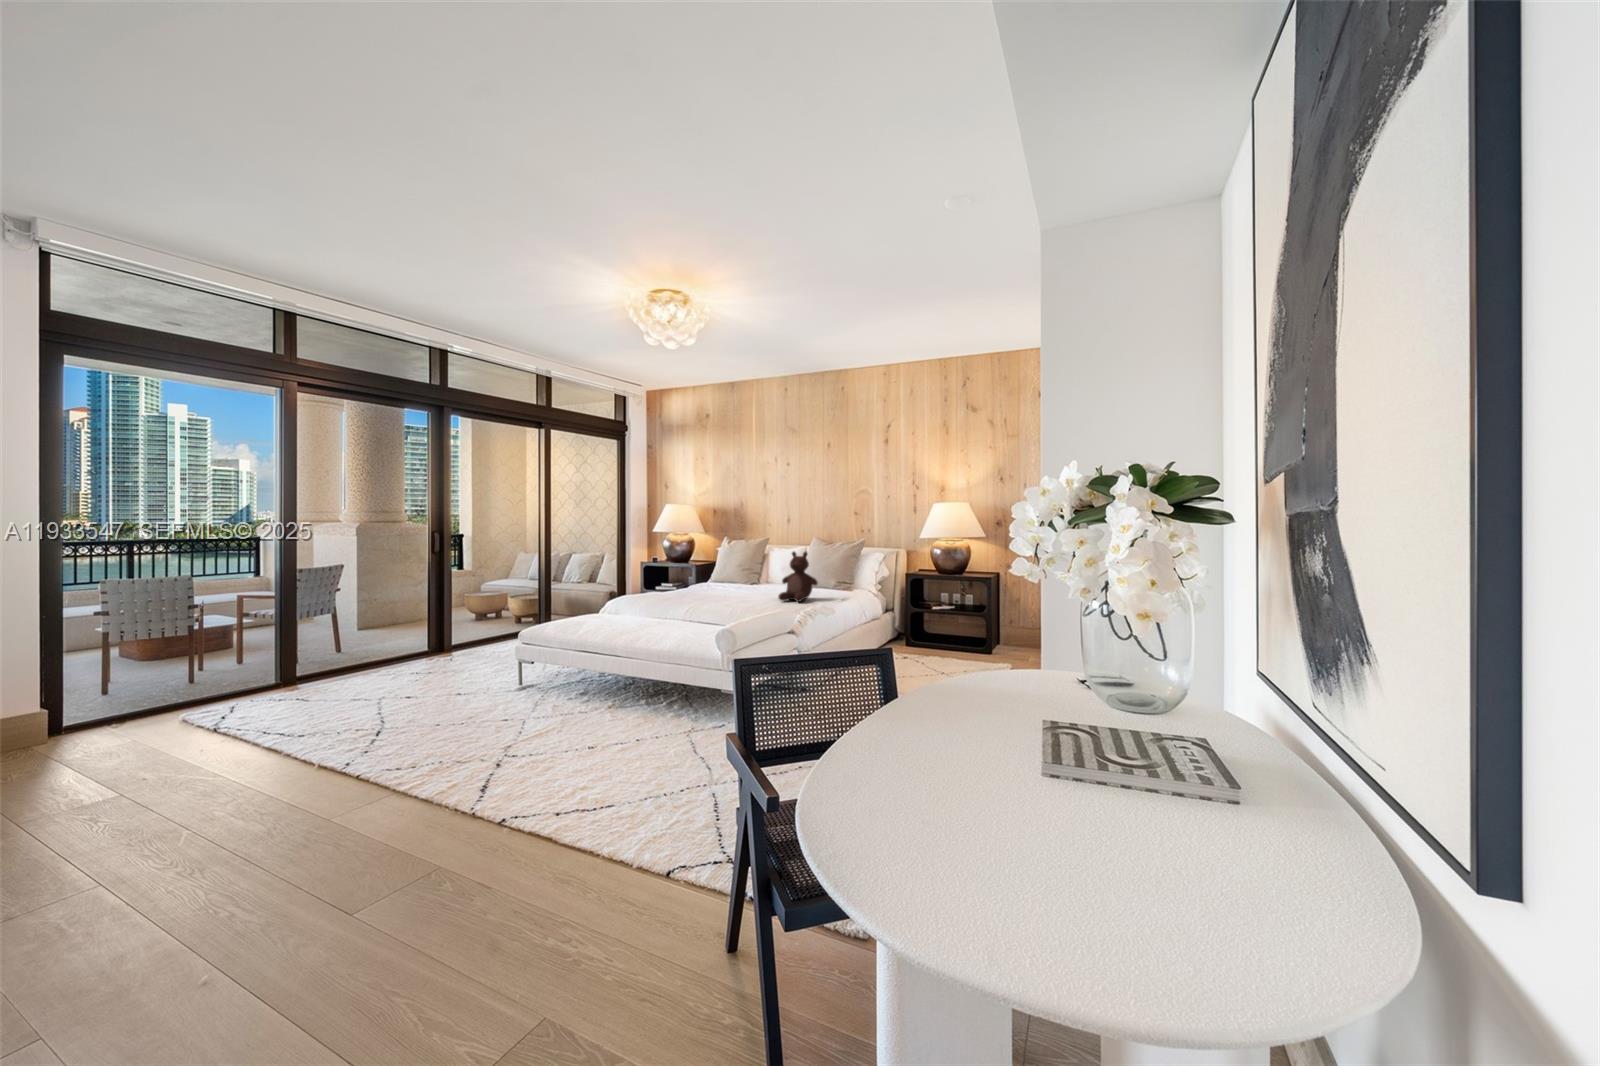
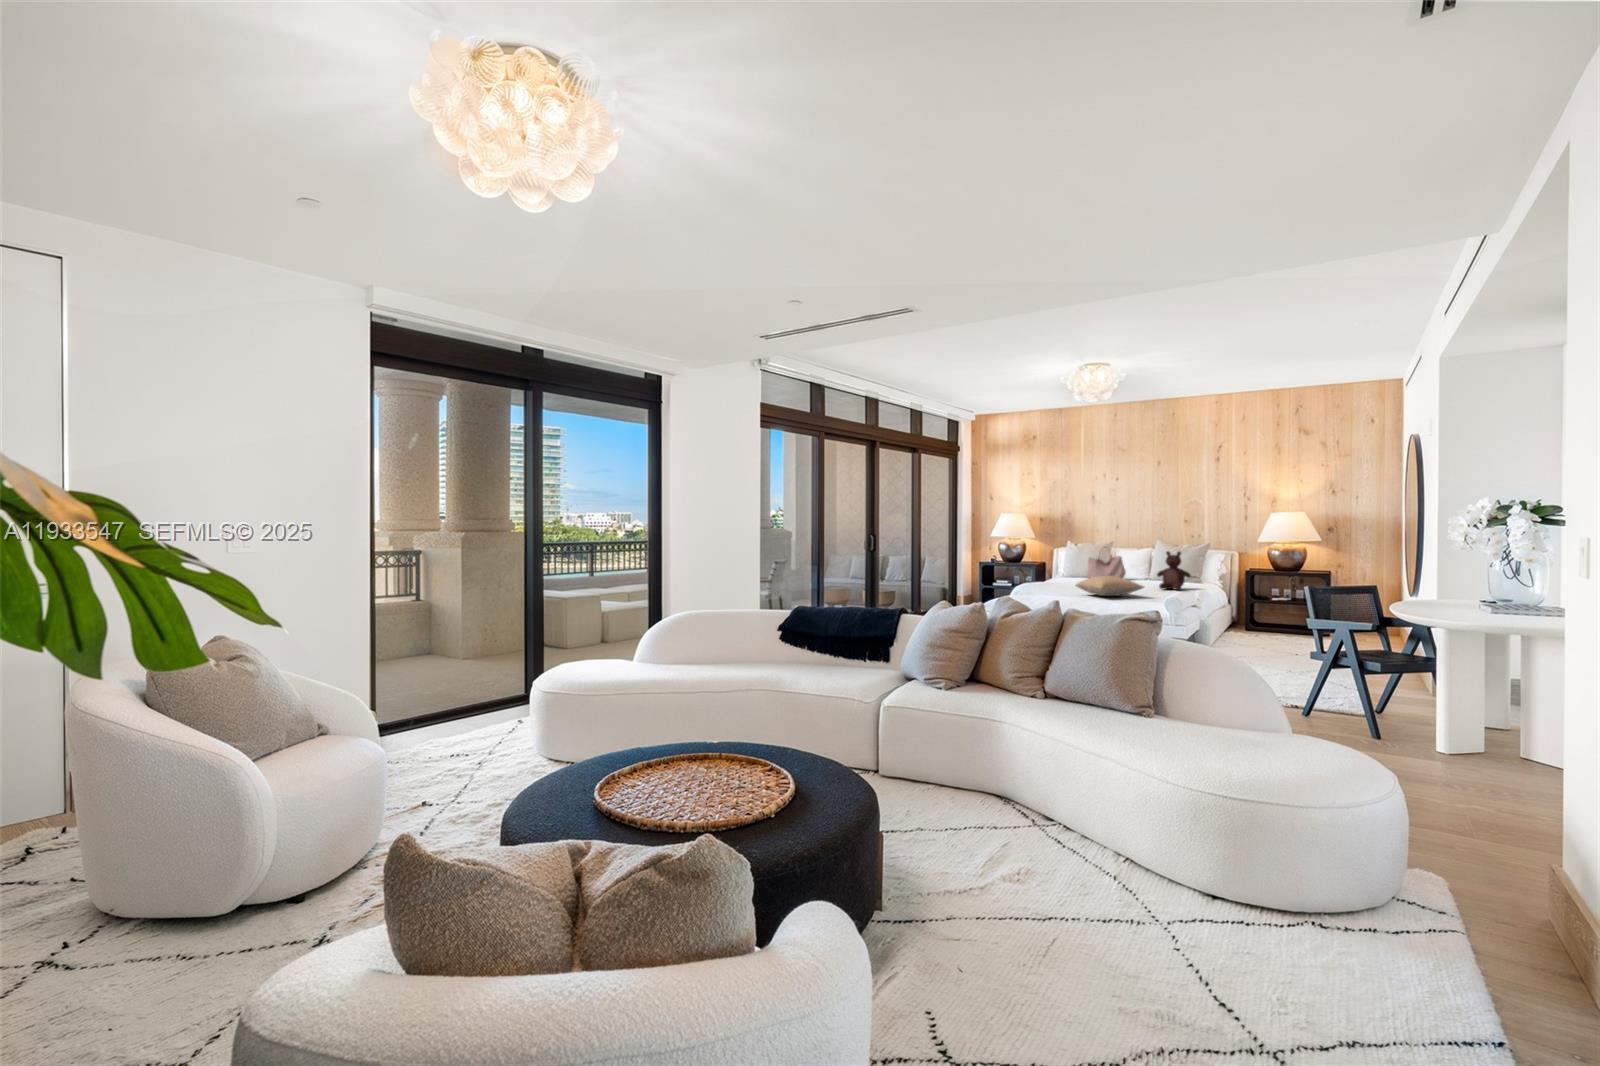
handbag: none [733,543,775,584] -> present [1087,556,1126,578]
pillow: none [653,588,729,616] -> present [1076,576,1144,596]

